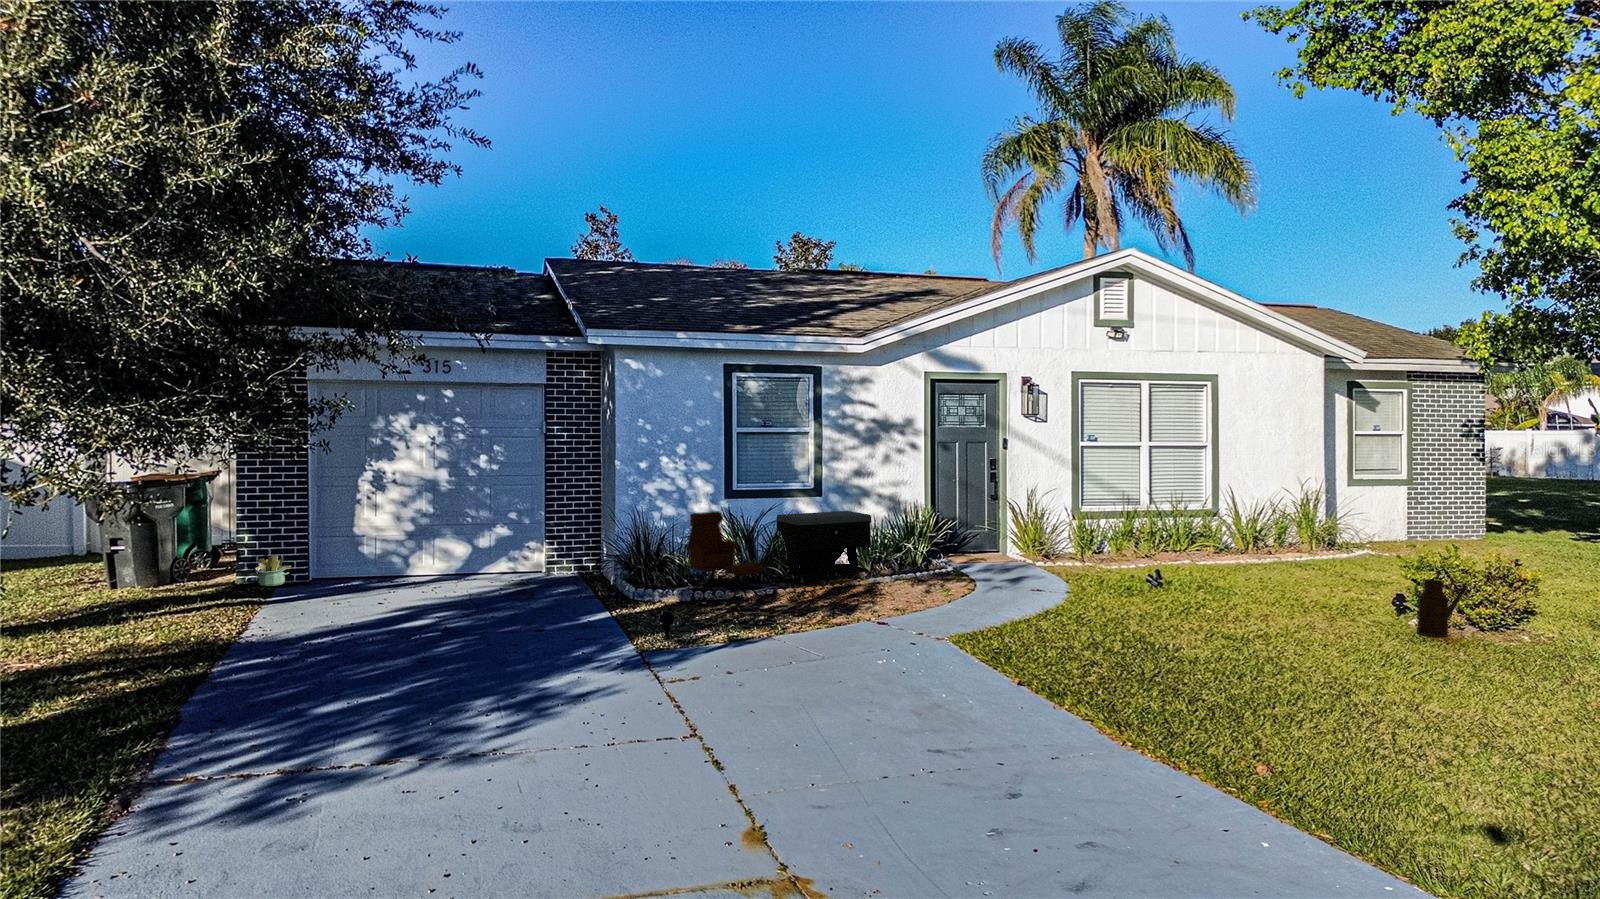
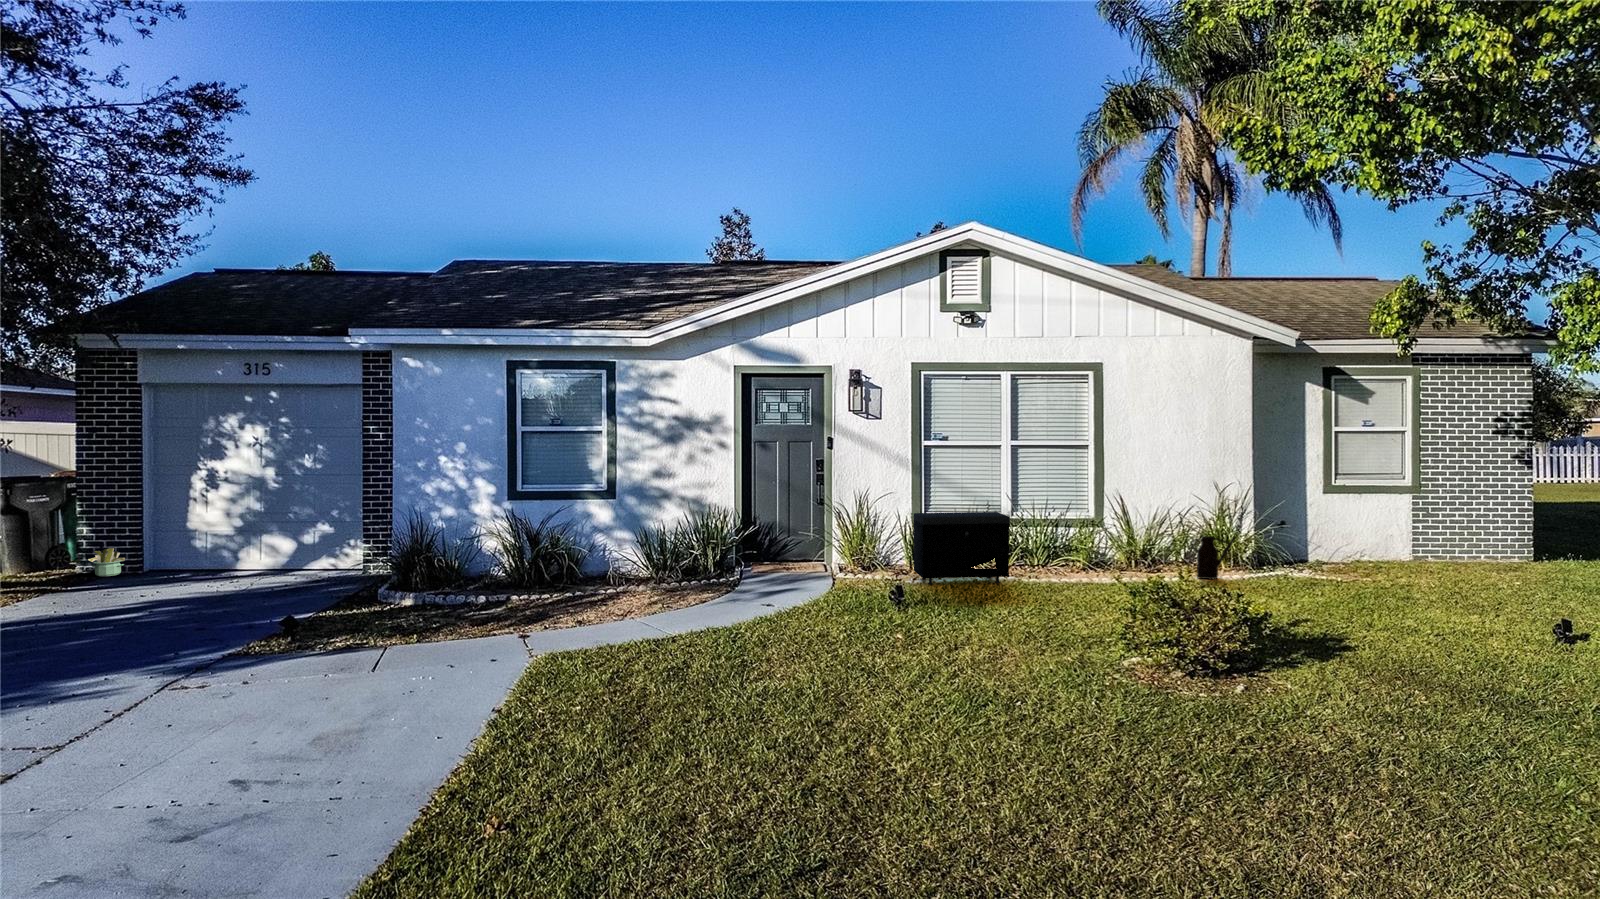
lounge chair: present [685,511,763,592] -> none [447,513,515,598]
storage bench: present [777,511,871,583] -> present [914,512,1010,585]
watering can: present [1414,579,1468,637] -> present [1191,536,1236,579]

